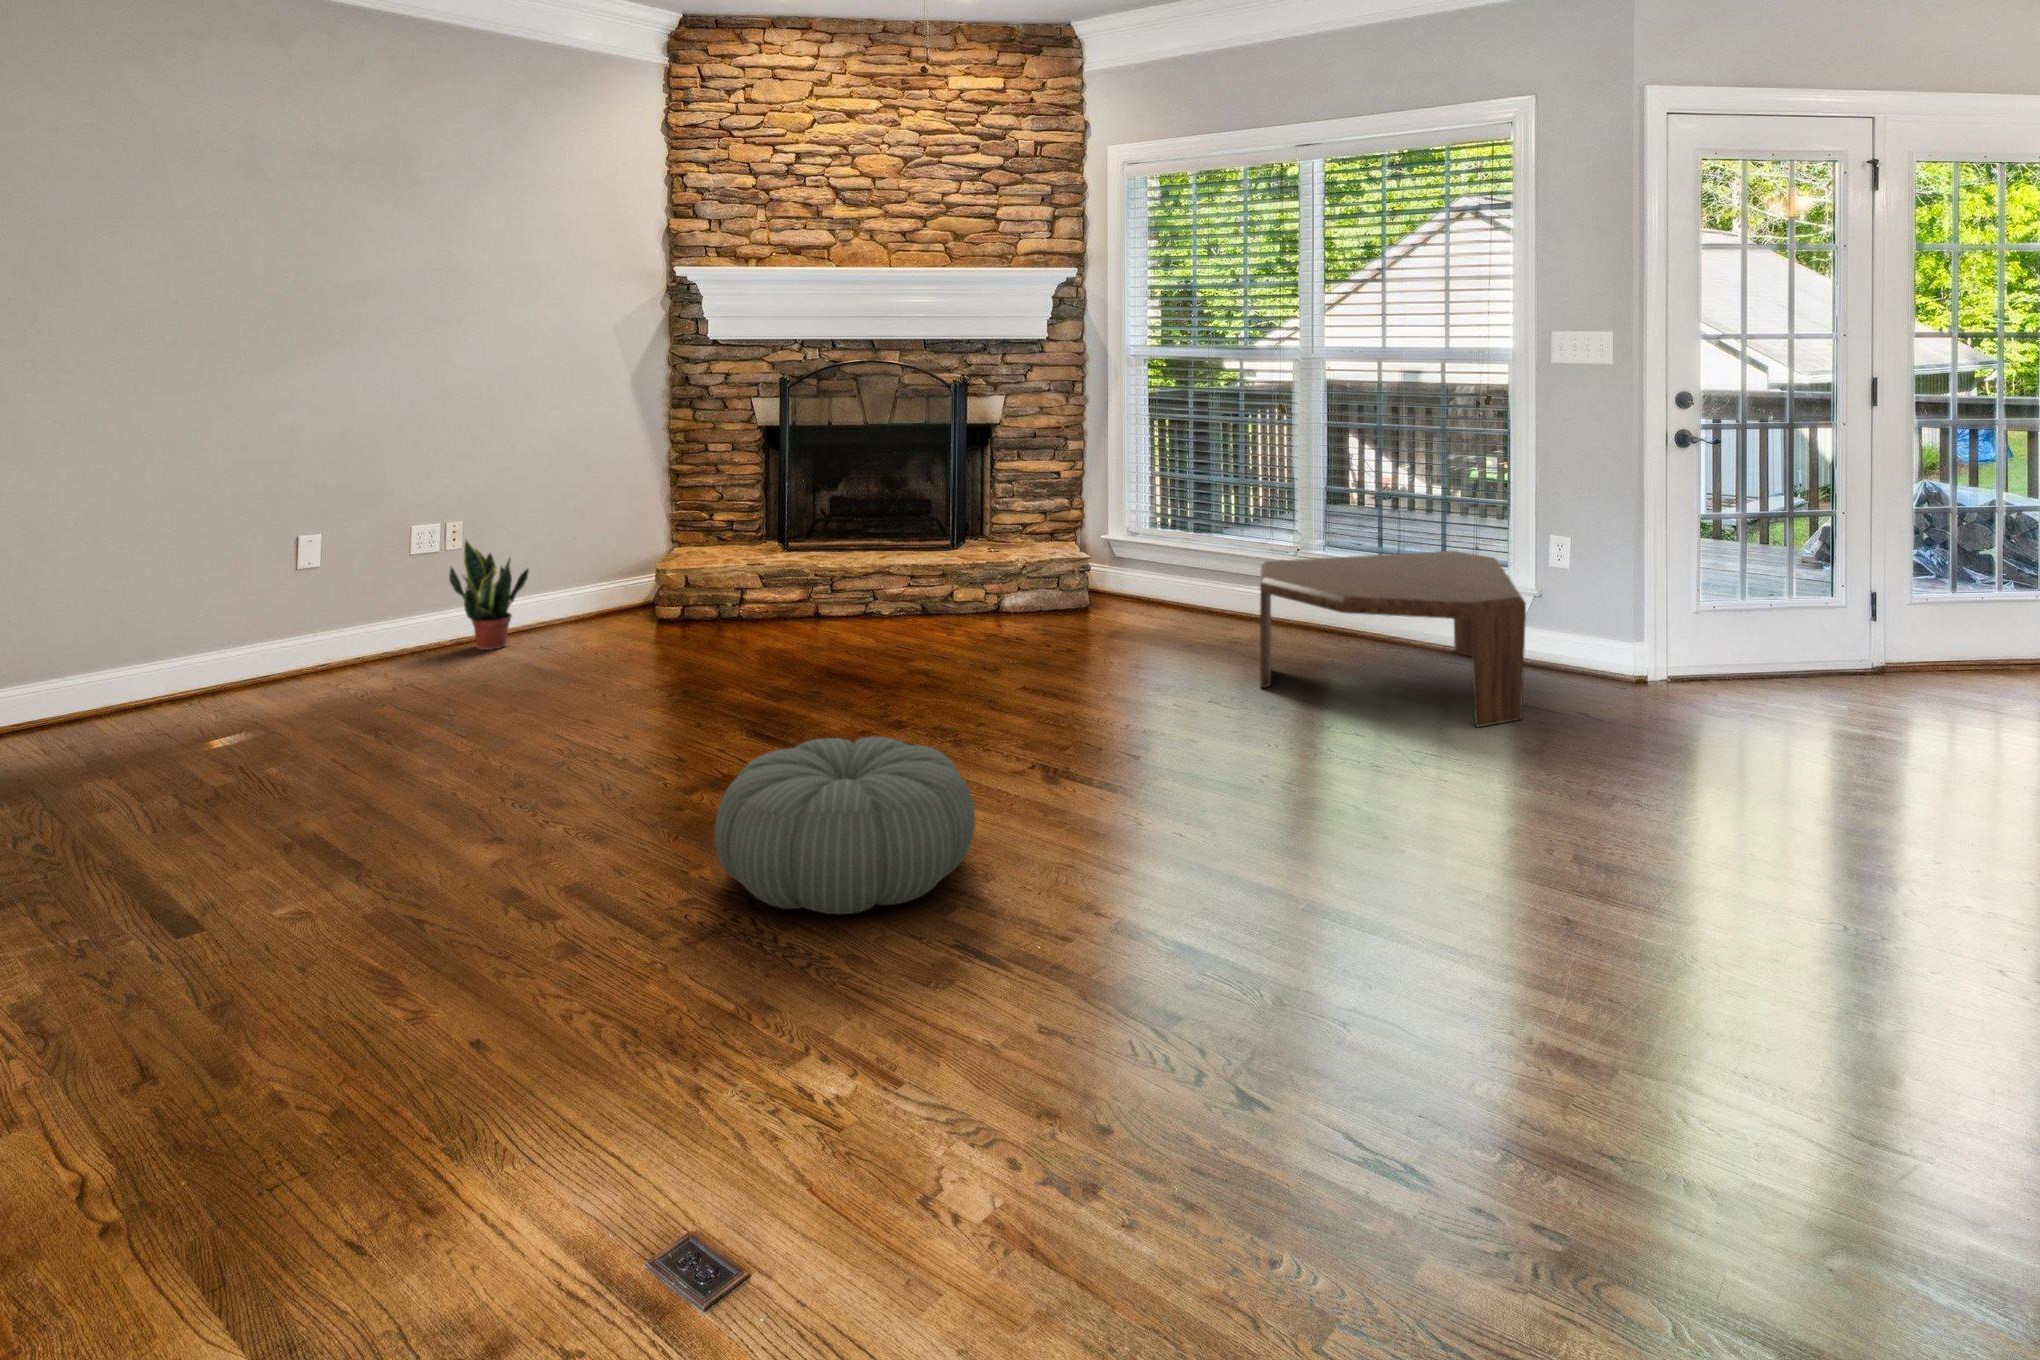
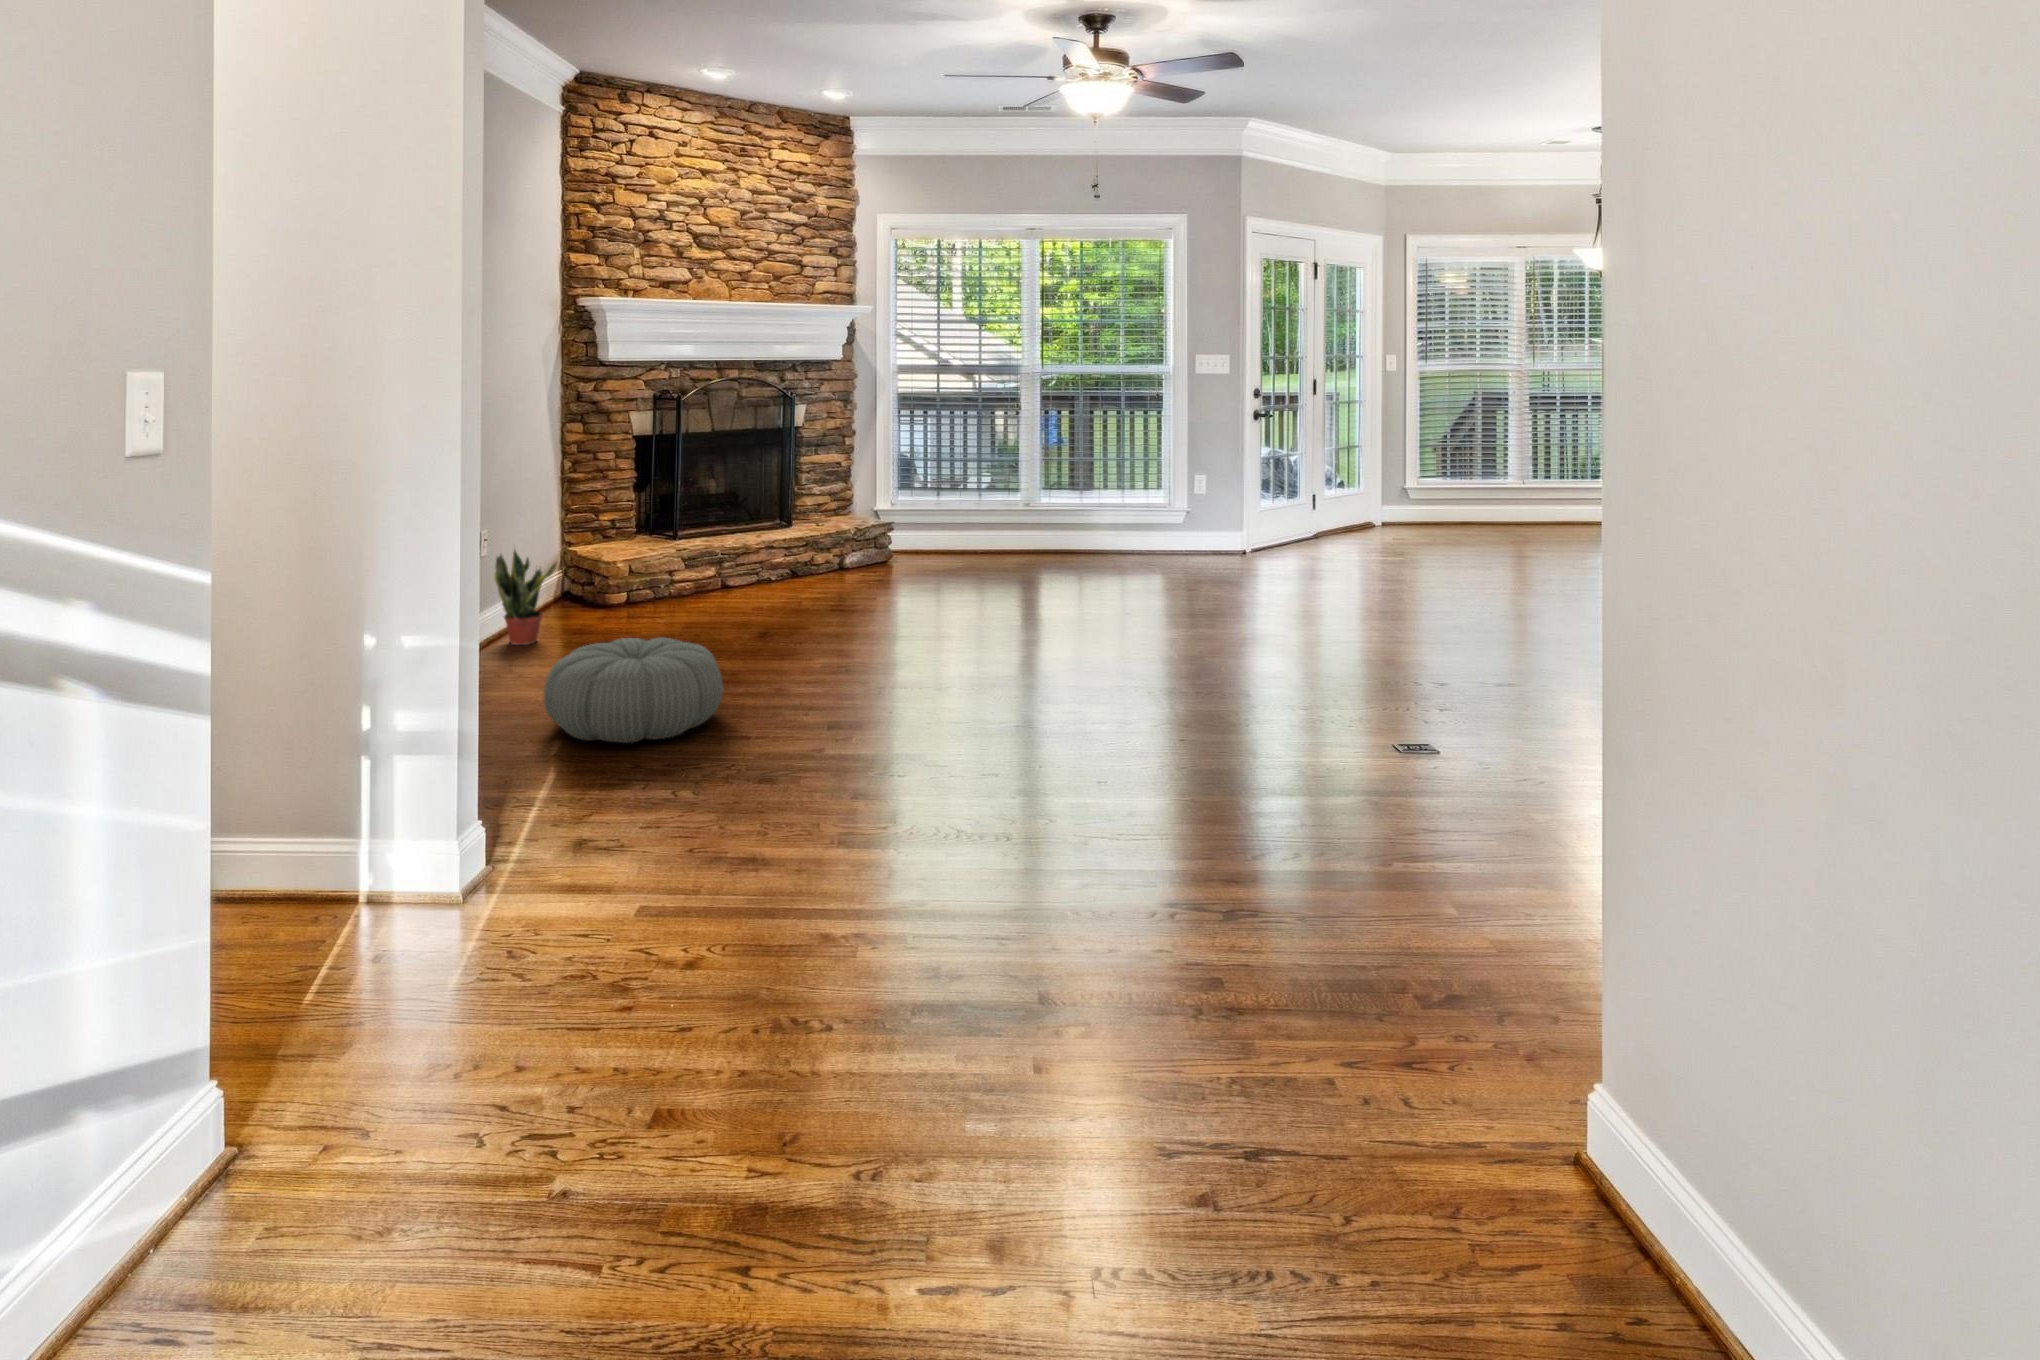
coffee table: present [1260,551,1526,727] -> none [1070,492,1243,583]
pouf: present [715,736,975,914] -> present [544,637,723,743]

